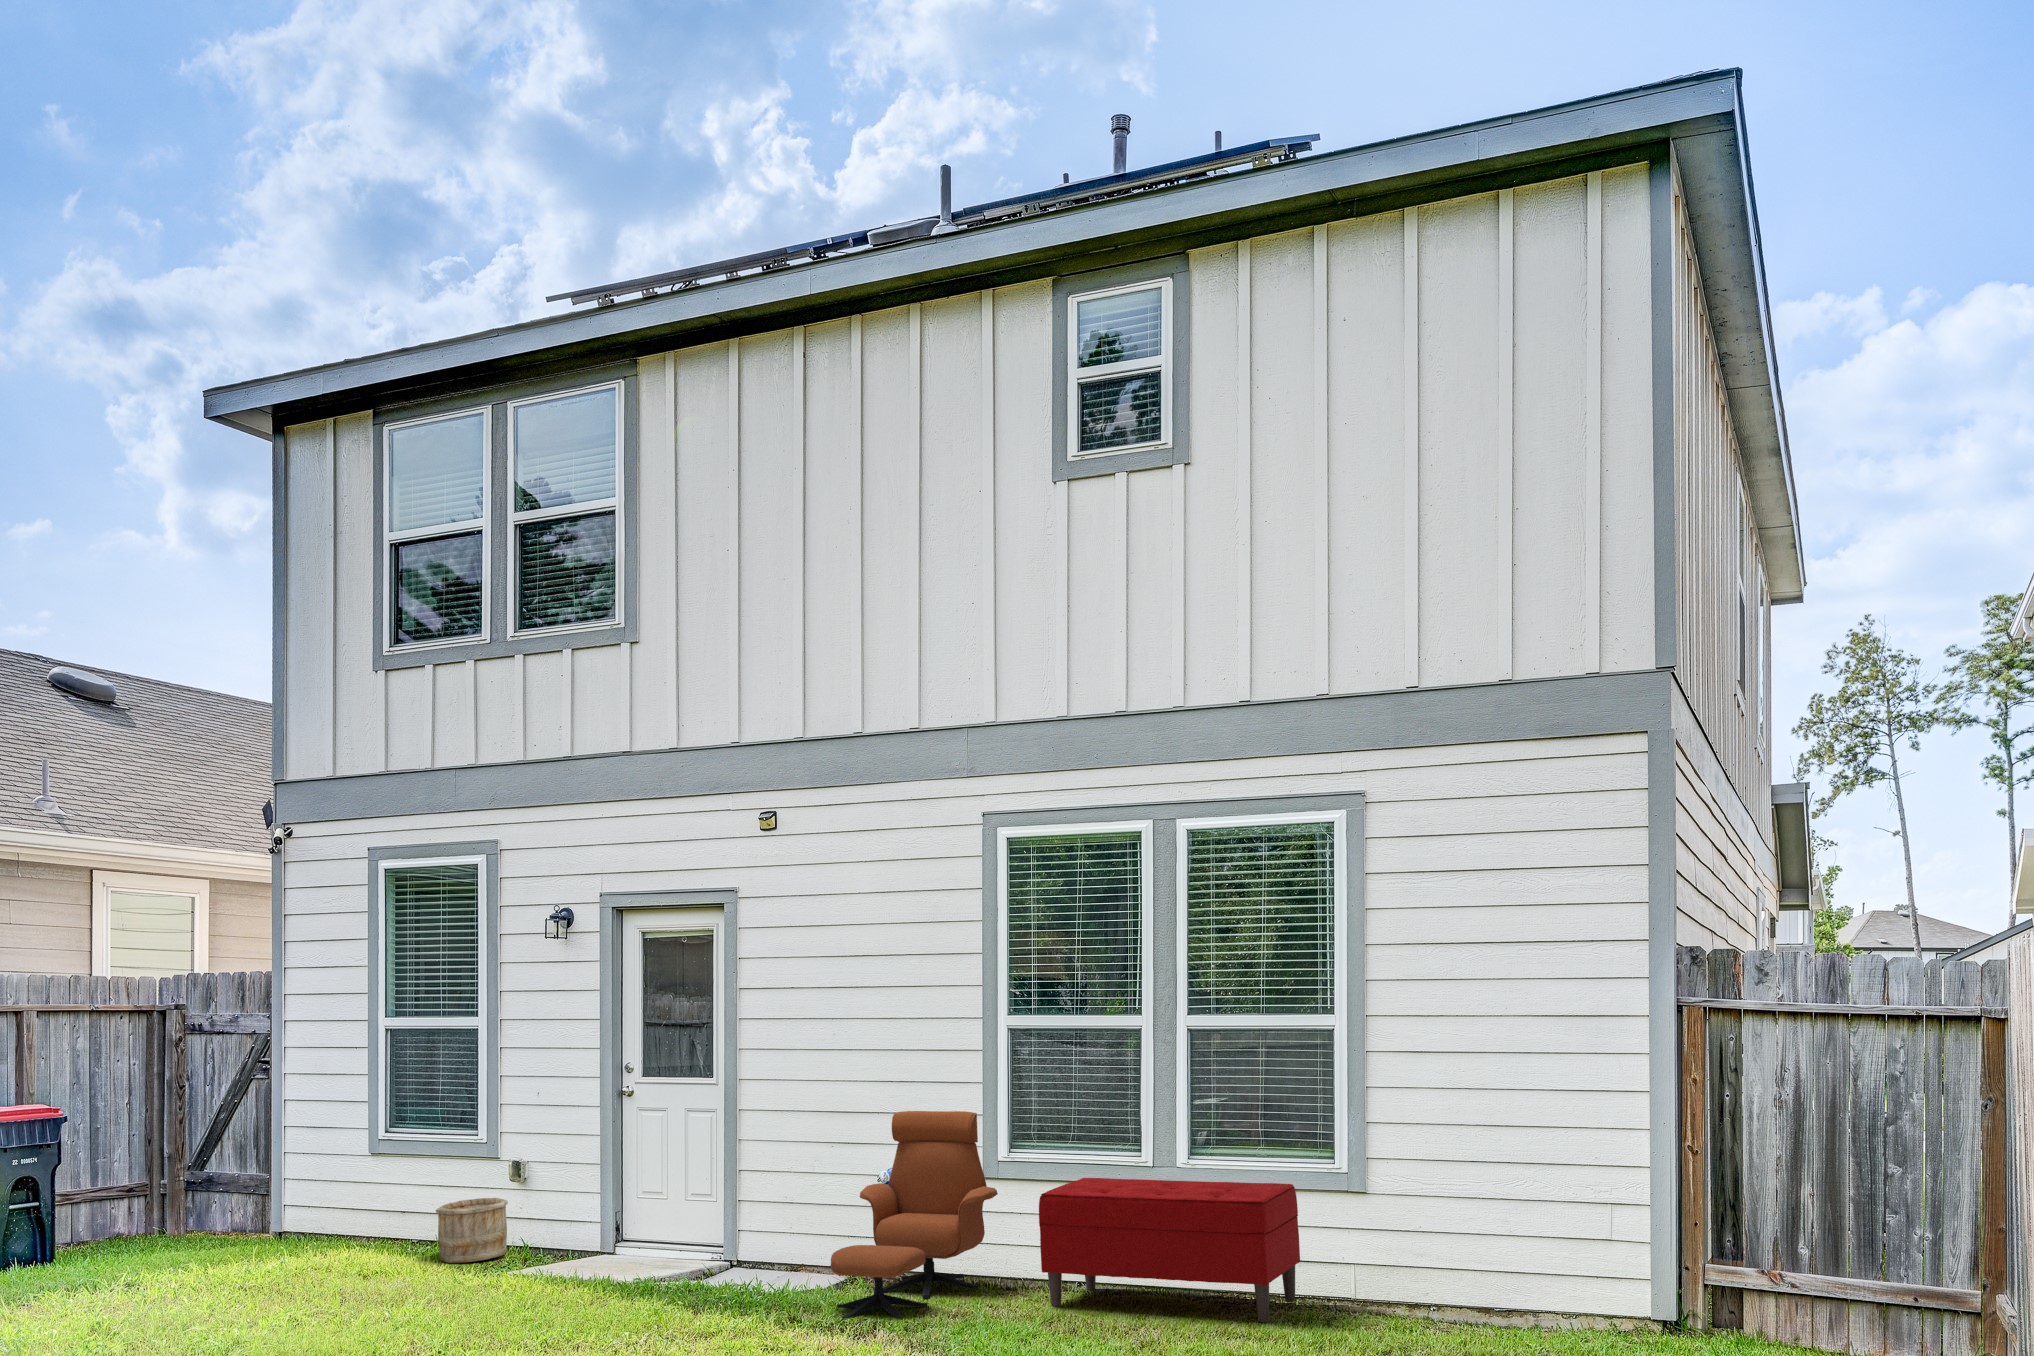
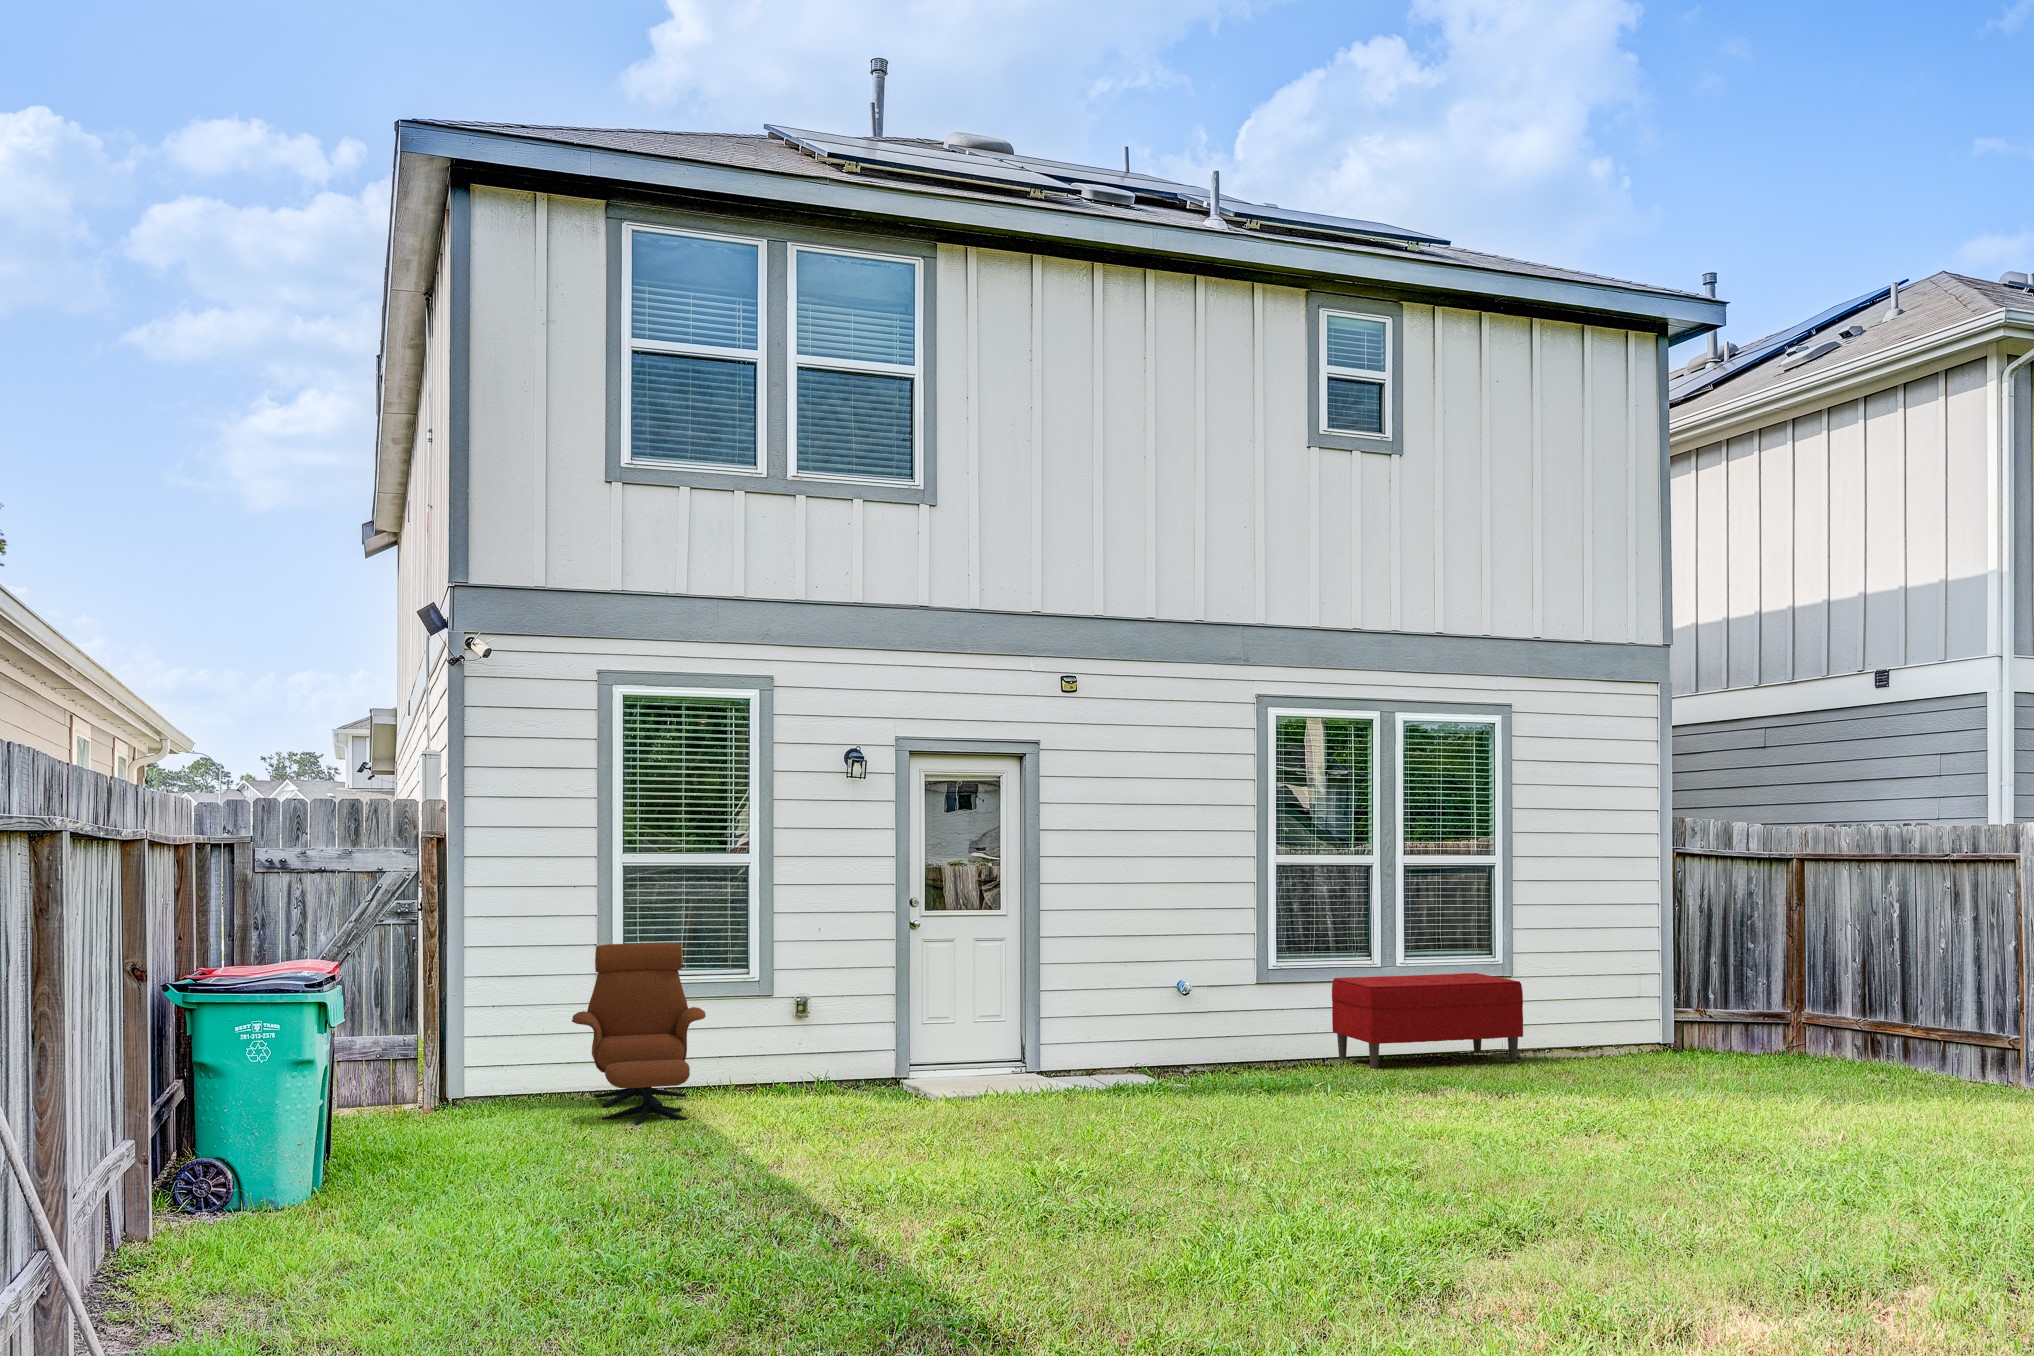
lounge chair: present [831,1111,998,1319] -> present [572,943,706,1125]
wooden bucket: present [436,1198,508,1263] -> none [762,1032,829,1095]

